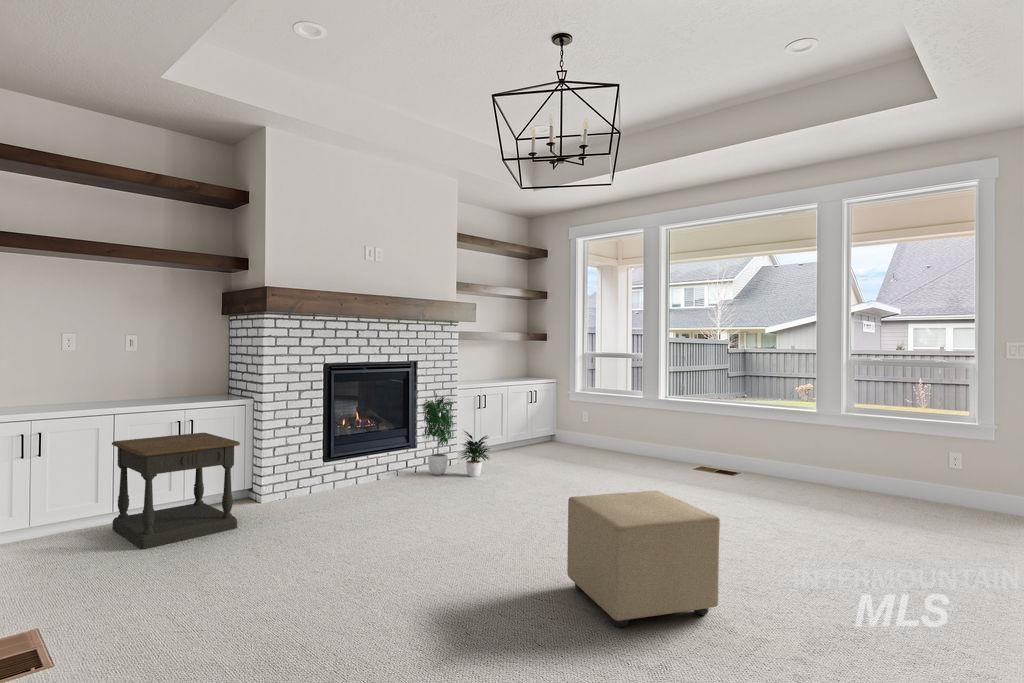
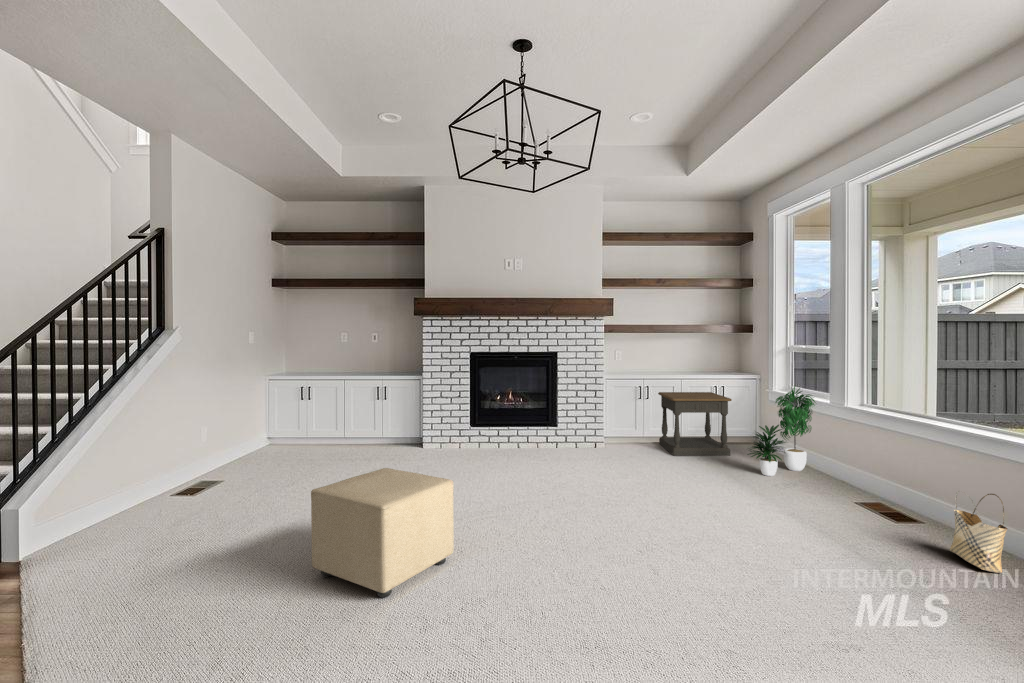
potted plant: present [423,394,490,477] -> present [747,386,815,476]
side table: present [112,433,240,549] -> present [658,392,732,456]
woven basket: none [800,441,835,486] -> present [950,491,1007,573]

